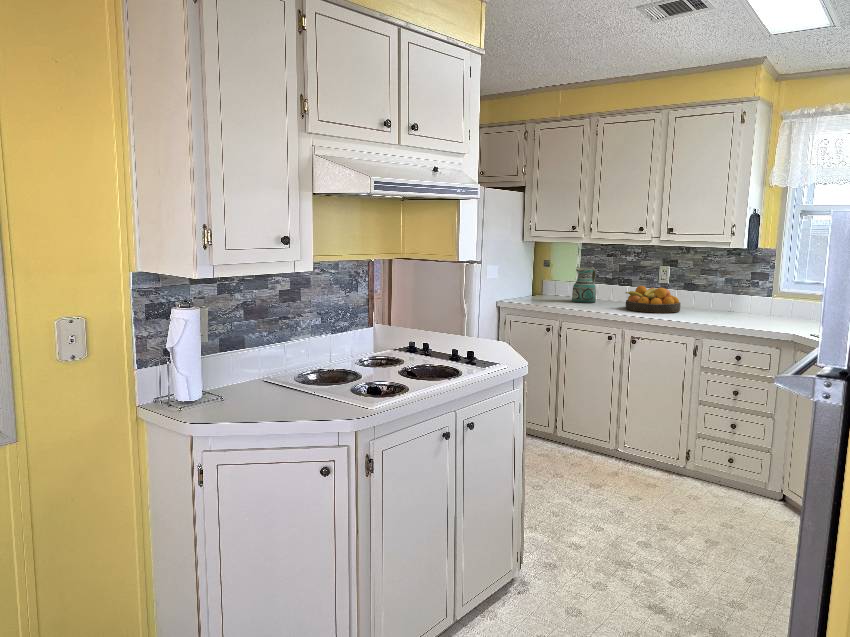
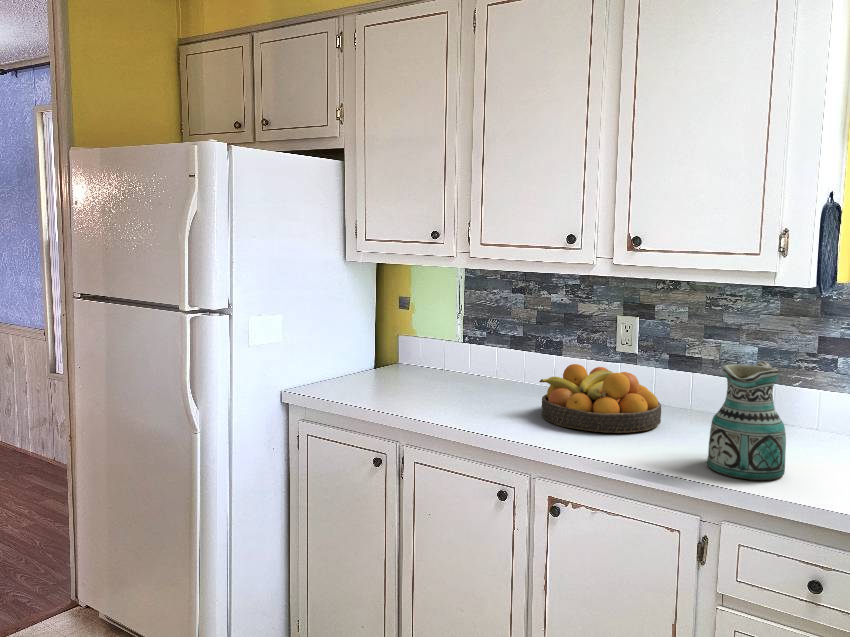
ceramic pitcher: present [572,267,596,303] -> present [707,361,786,480]

